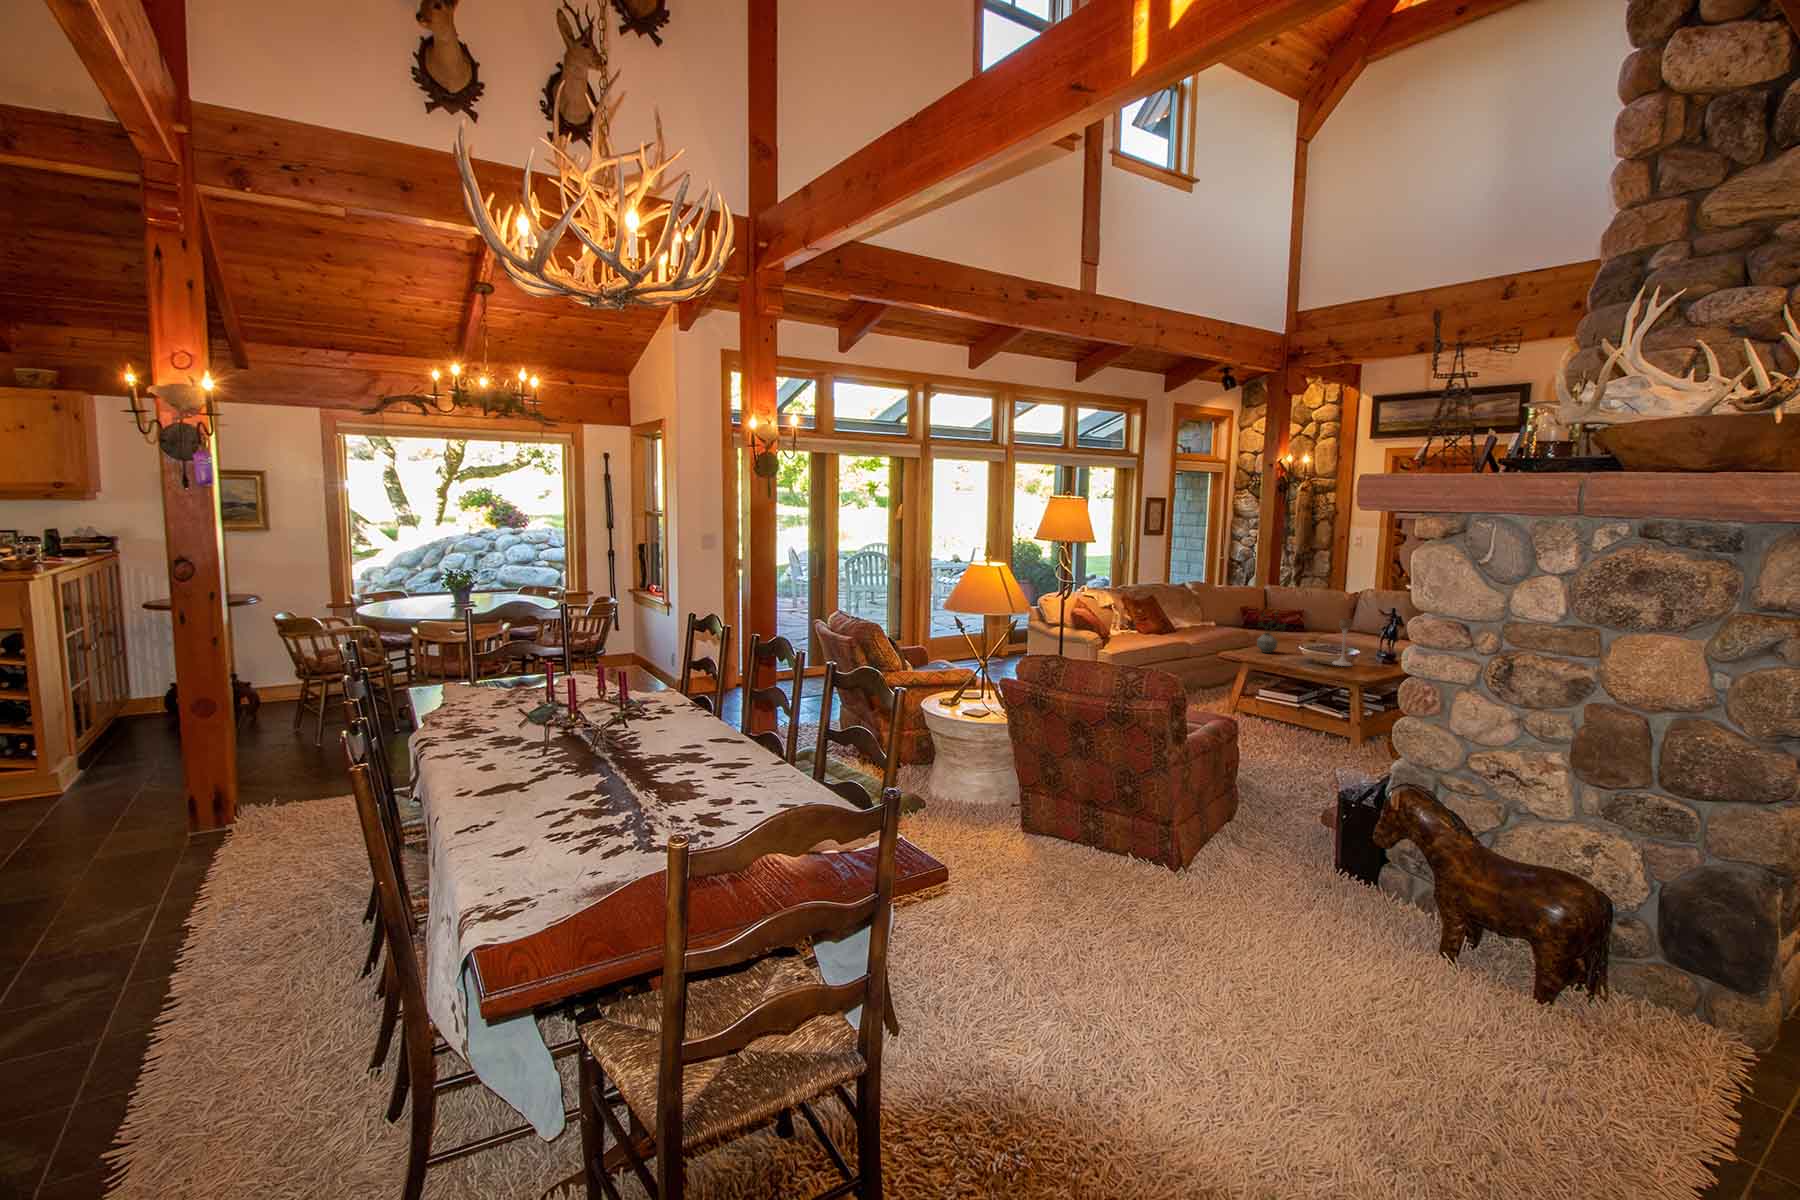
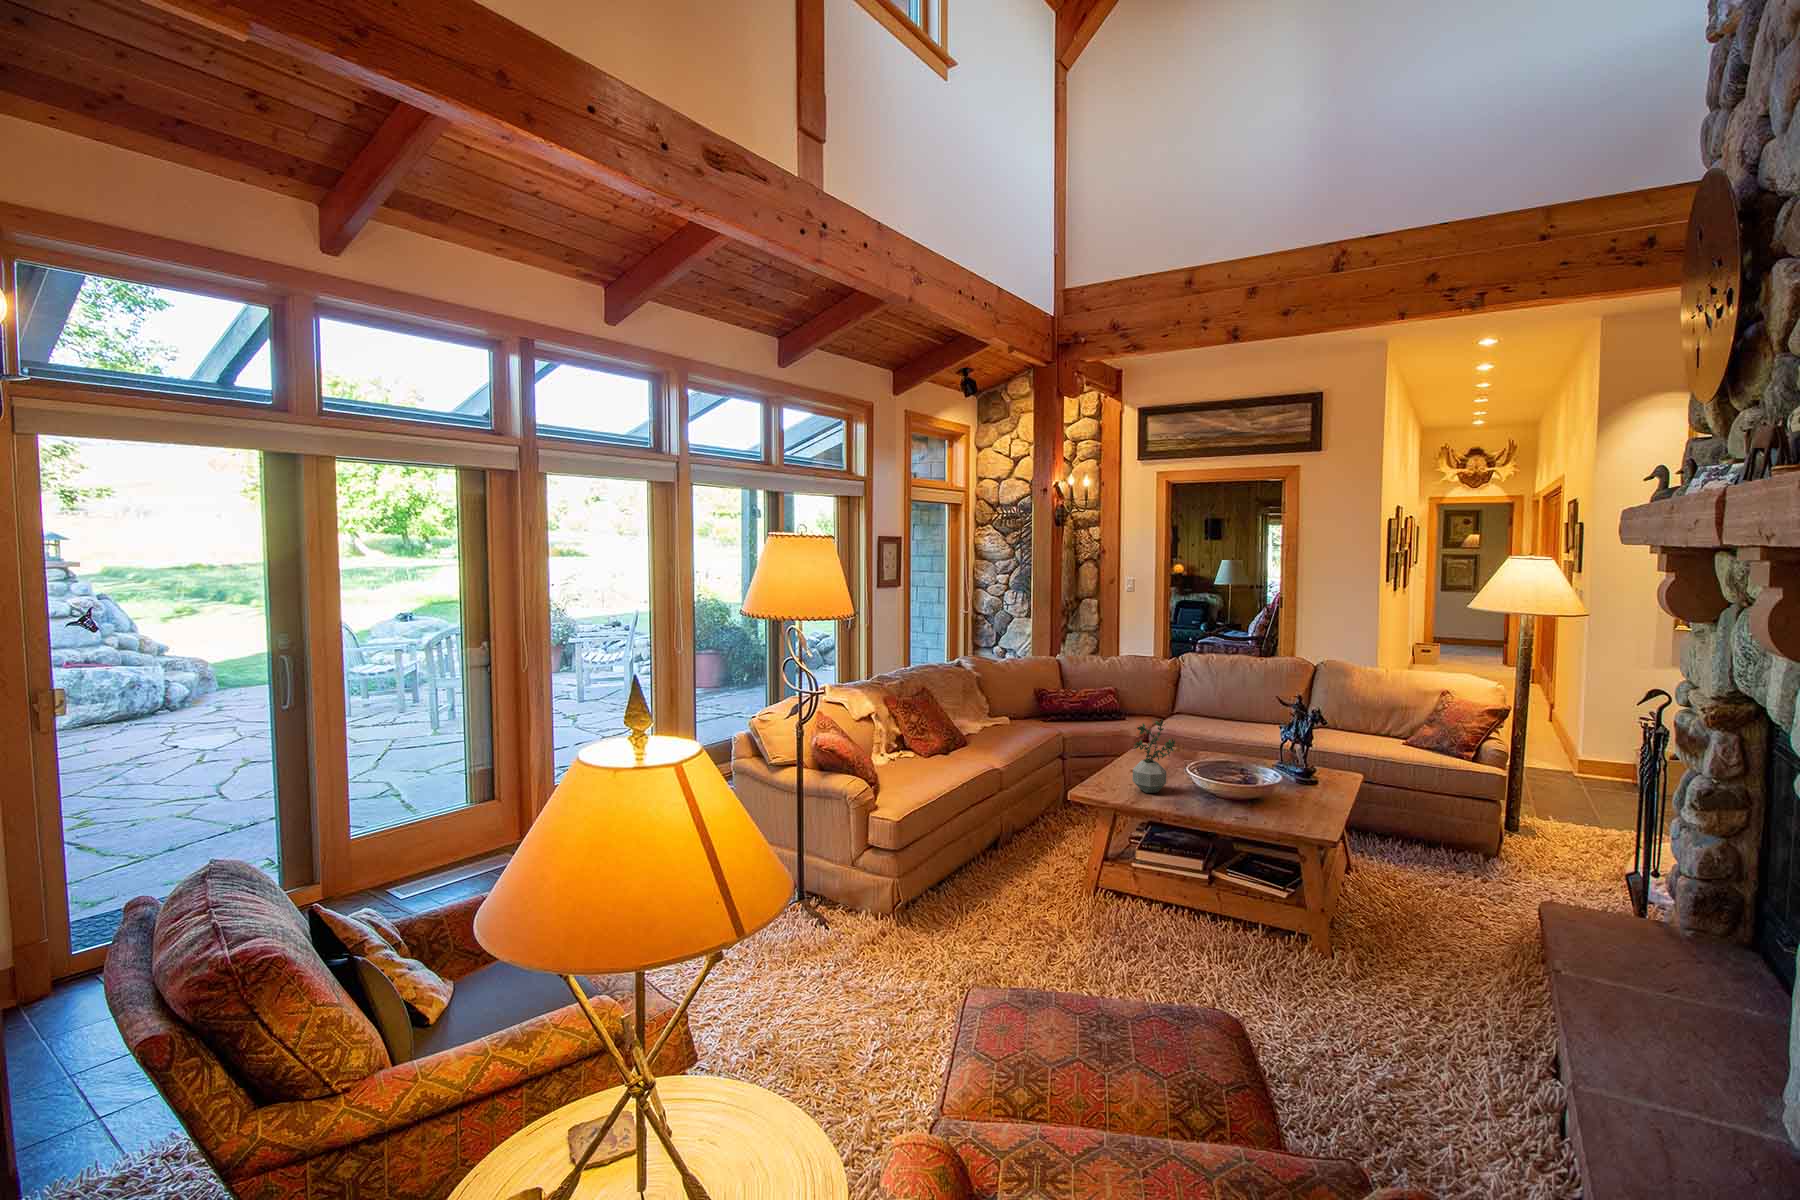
candle holder: present [1333,619,1352,666] -> none [1273,732,1309,818]

